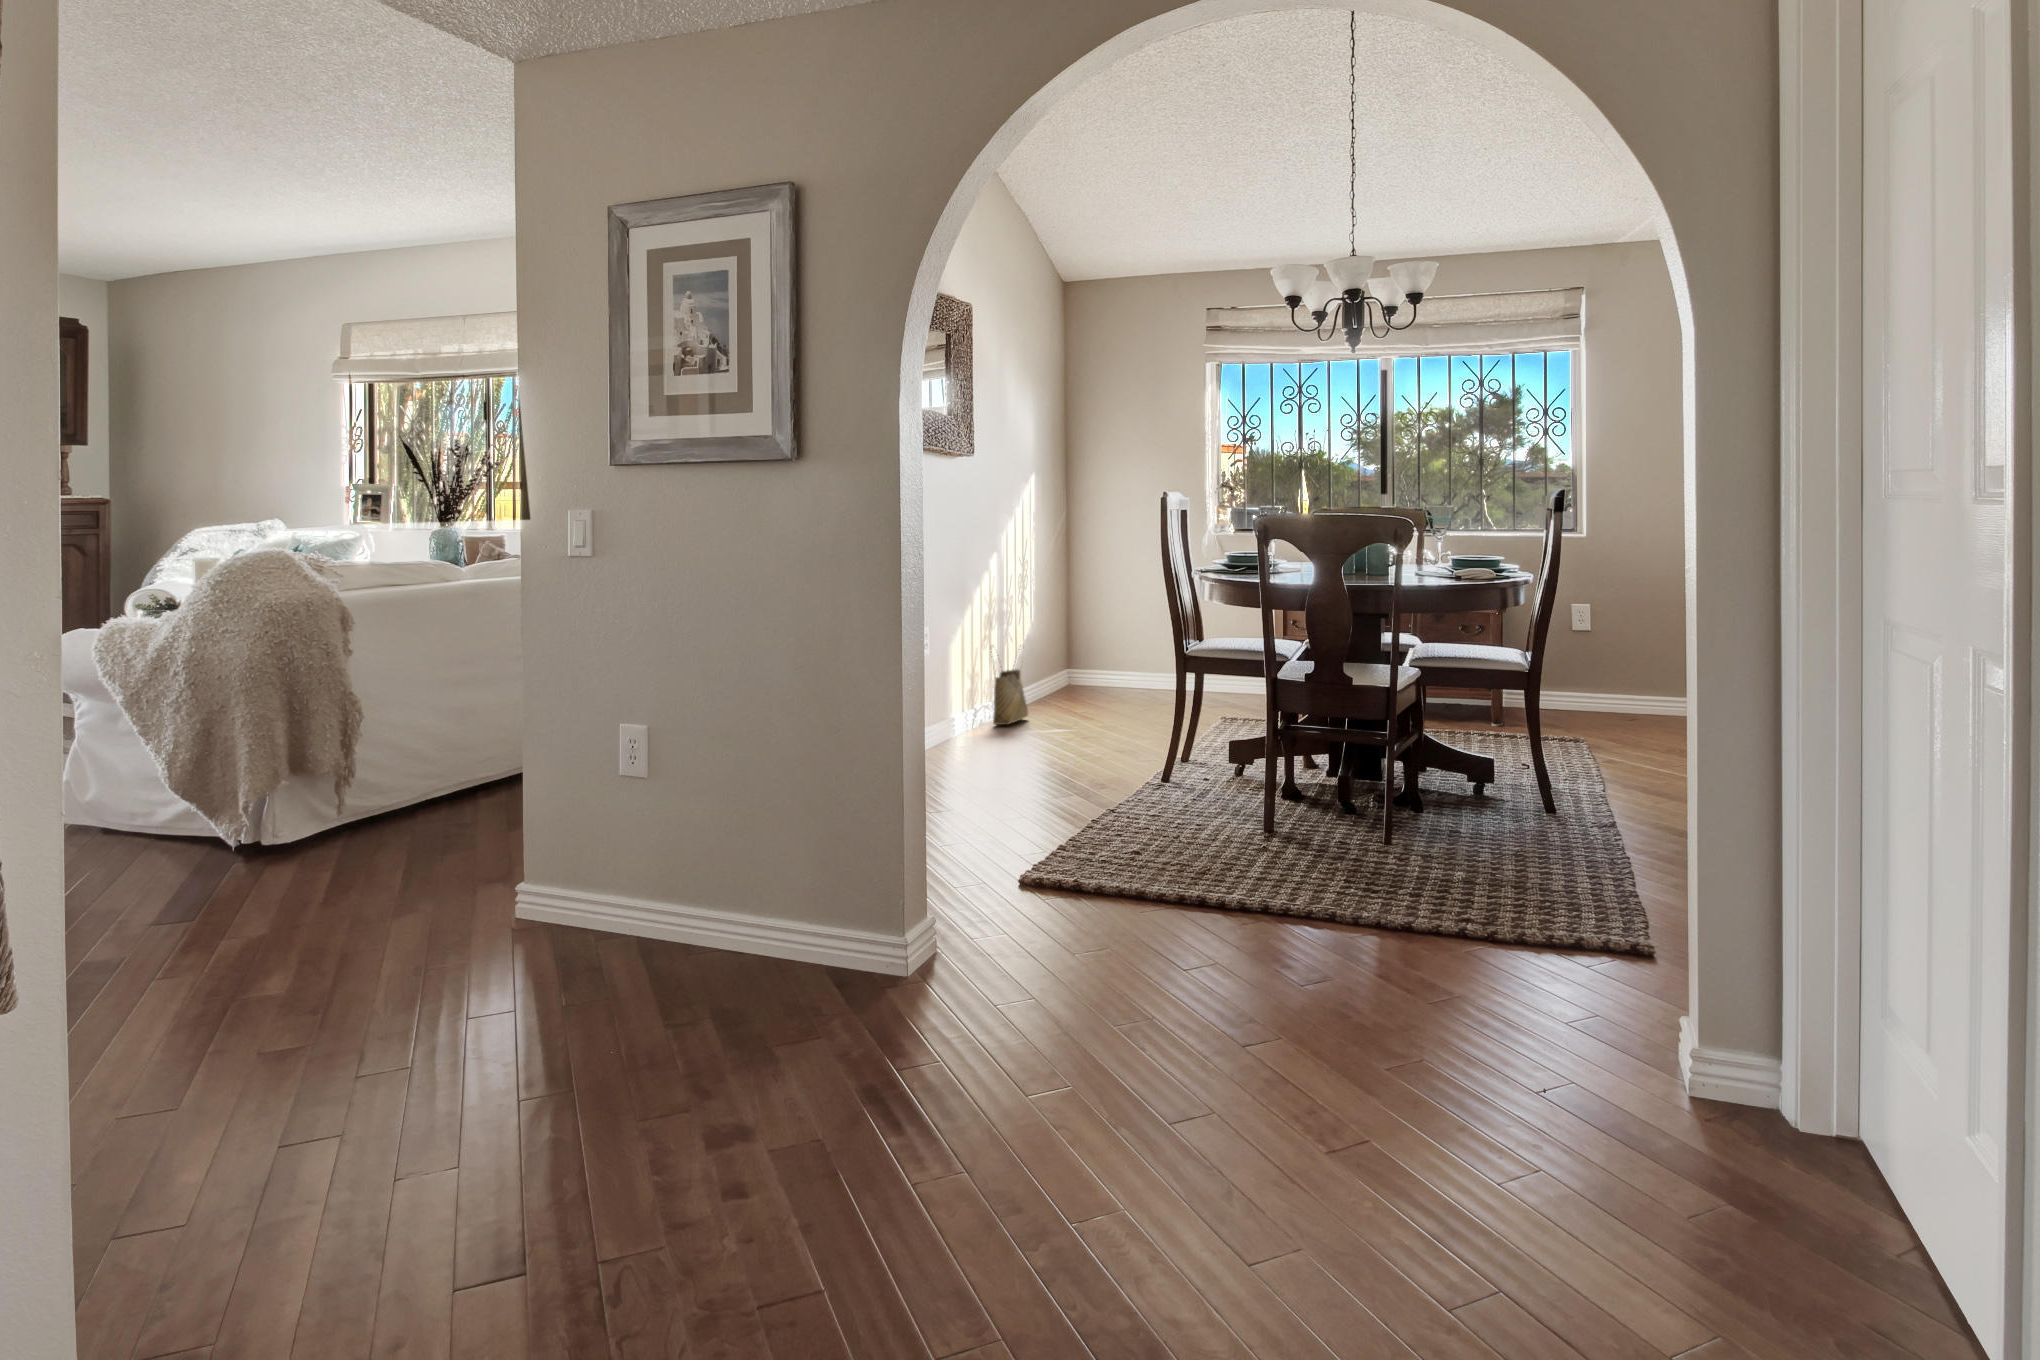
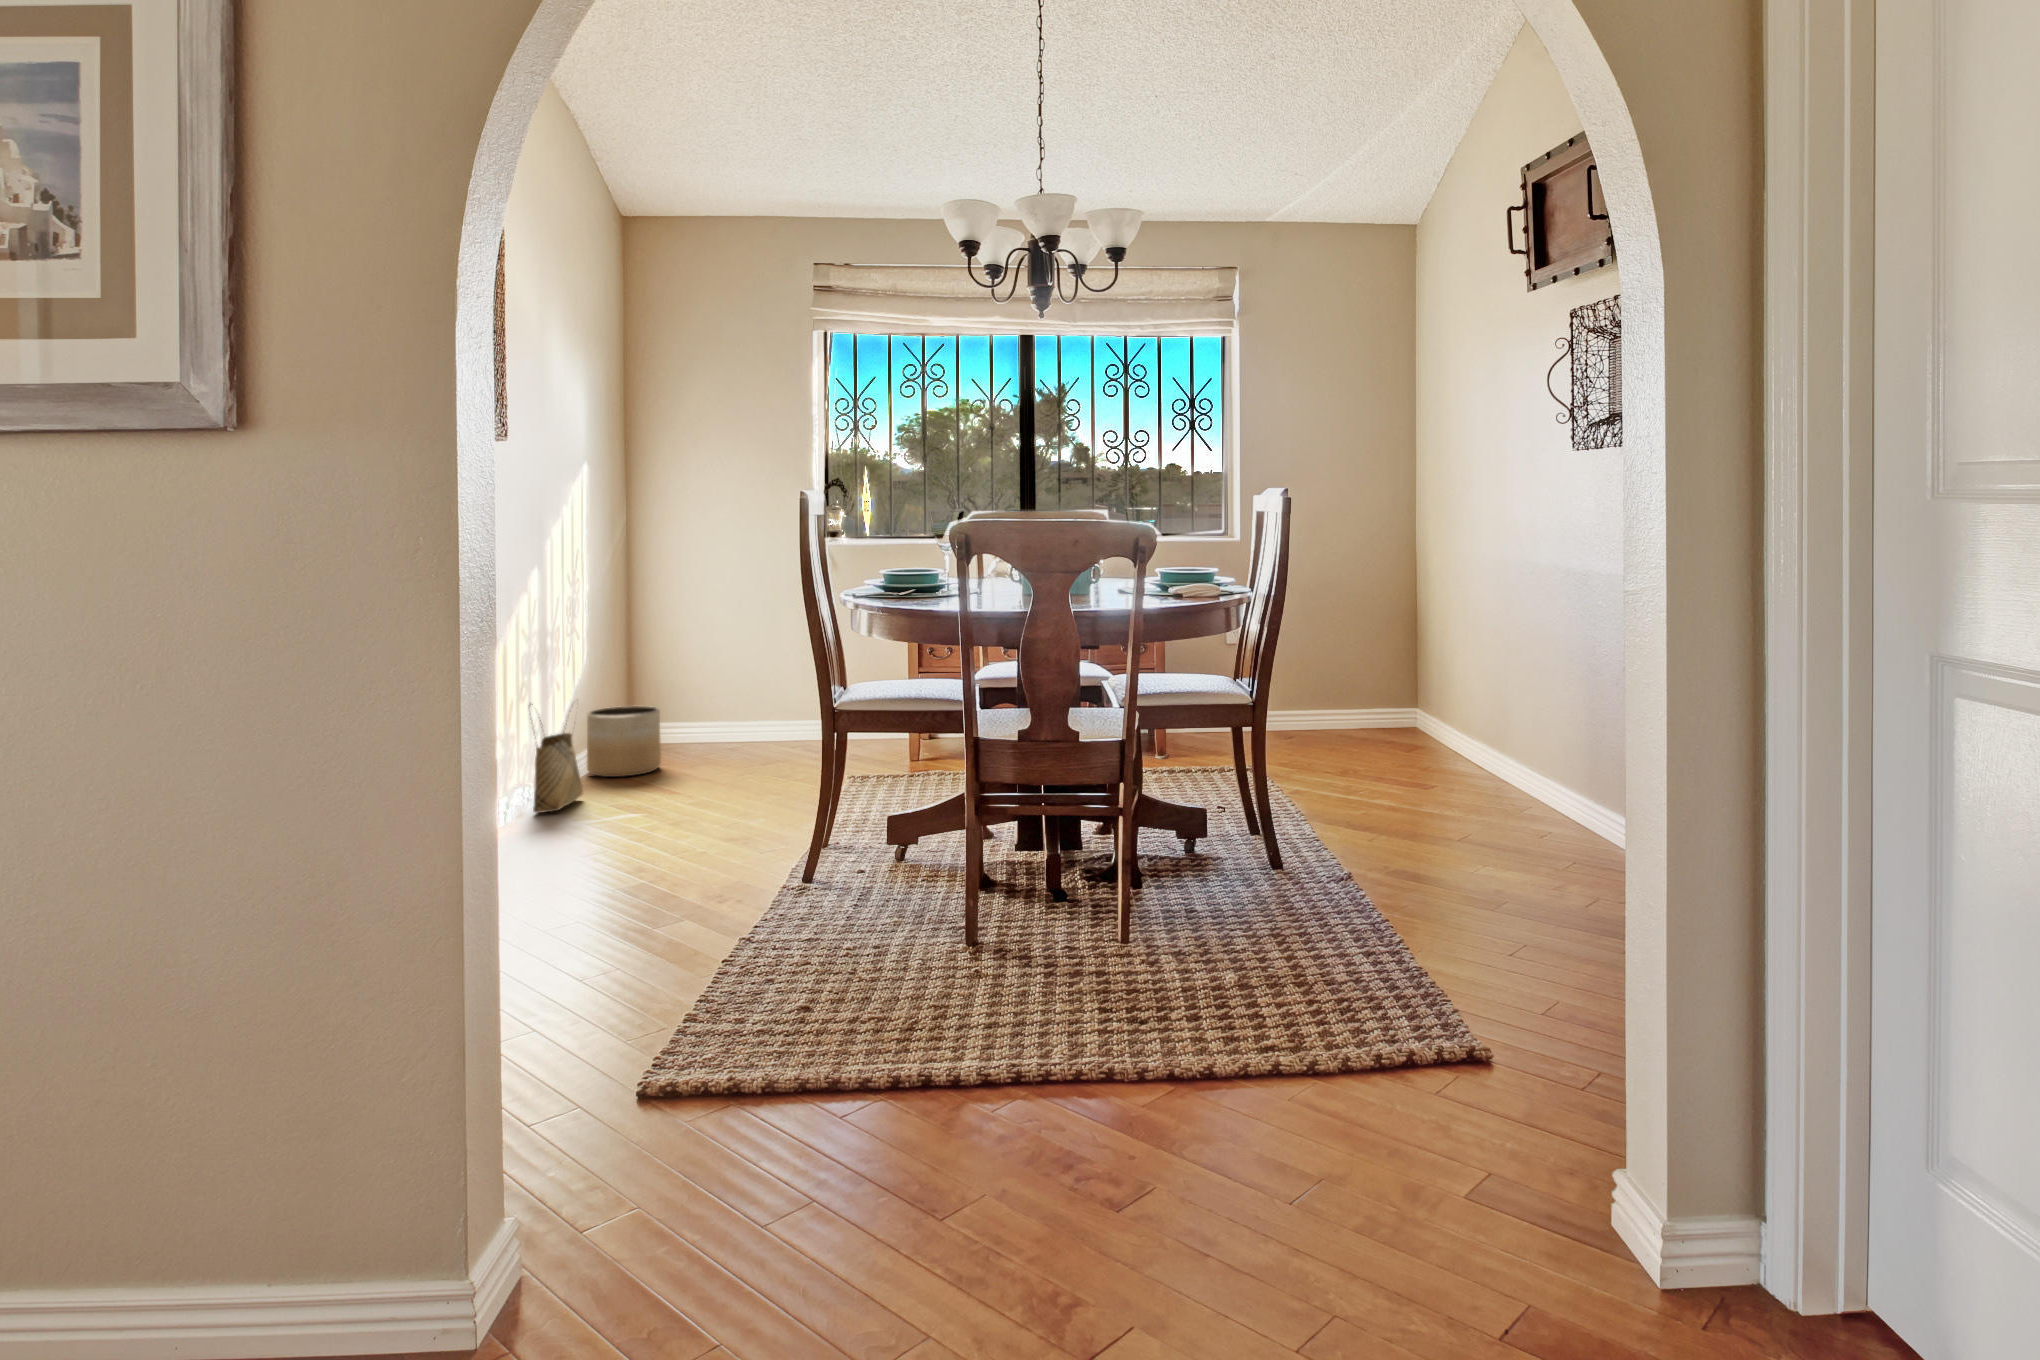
planter: none [1035,655,1087,707] -> present [587,706,661,777]

